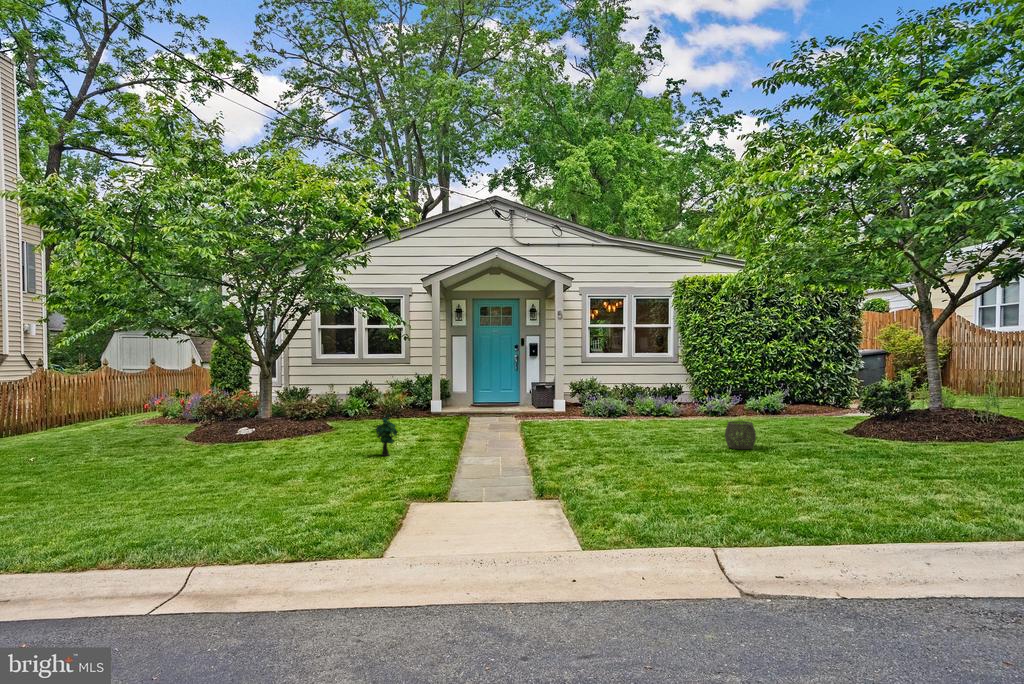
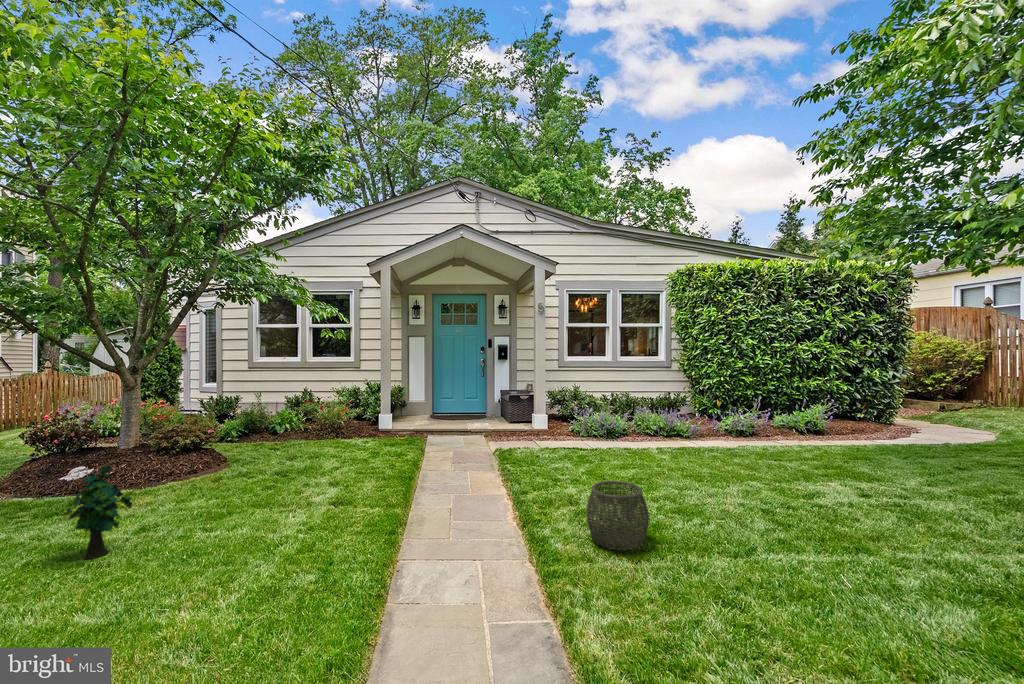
woven basket: present [725,421,756,450] -> present [586,481,649,551]

